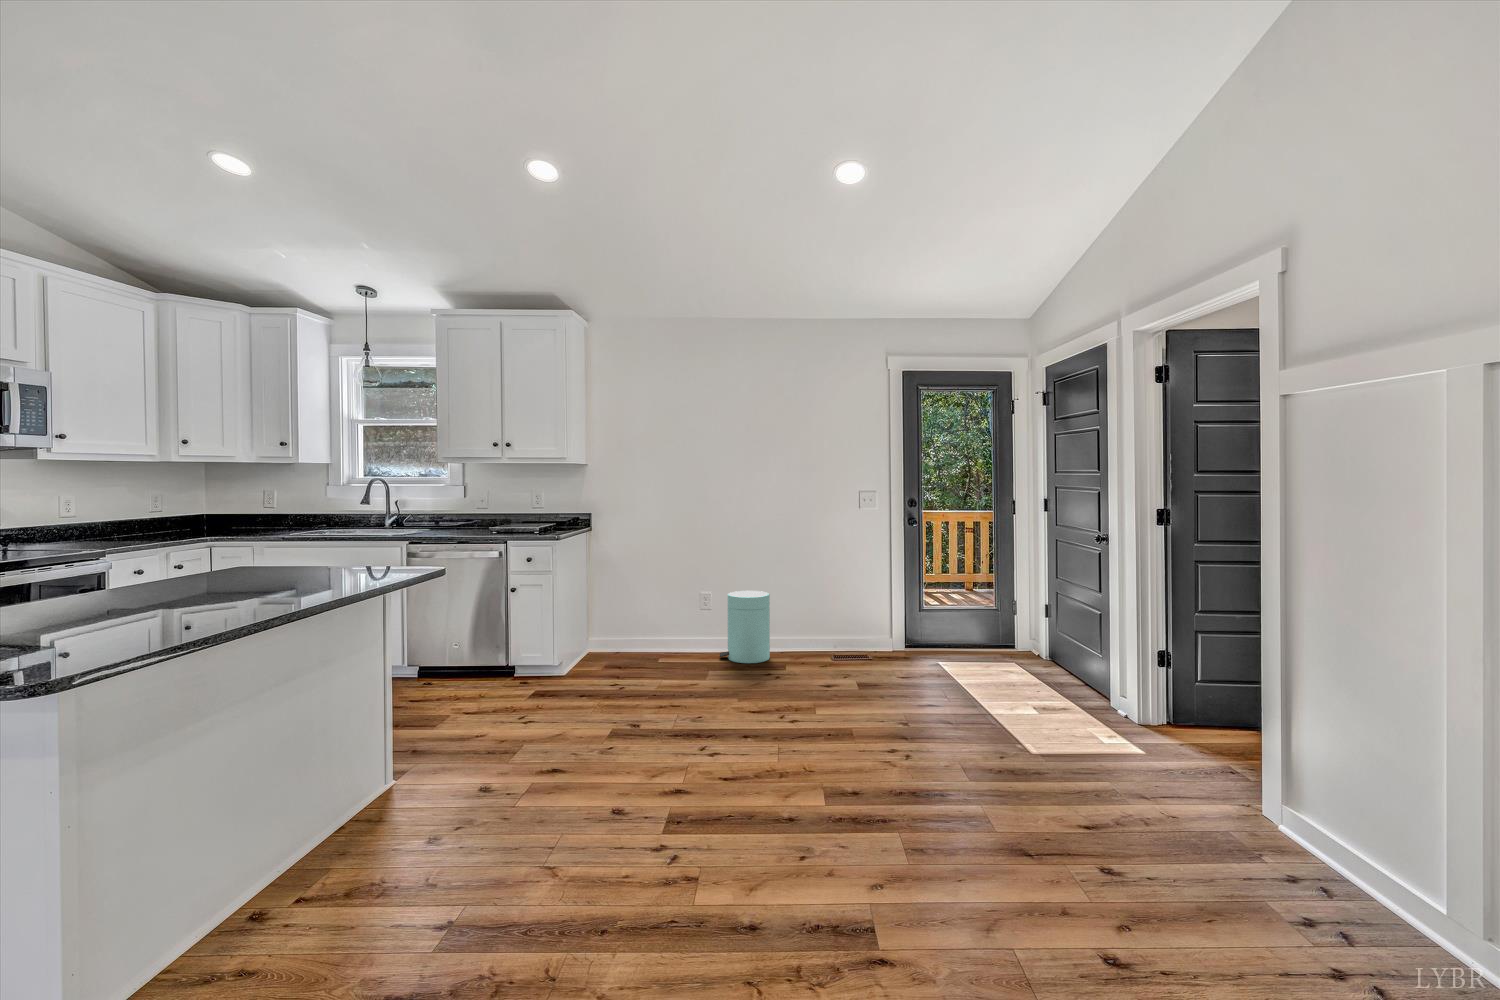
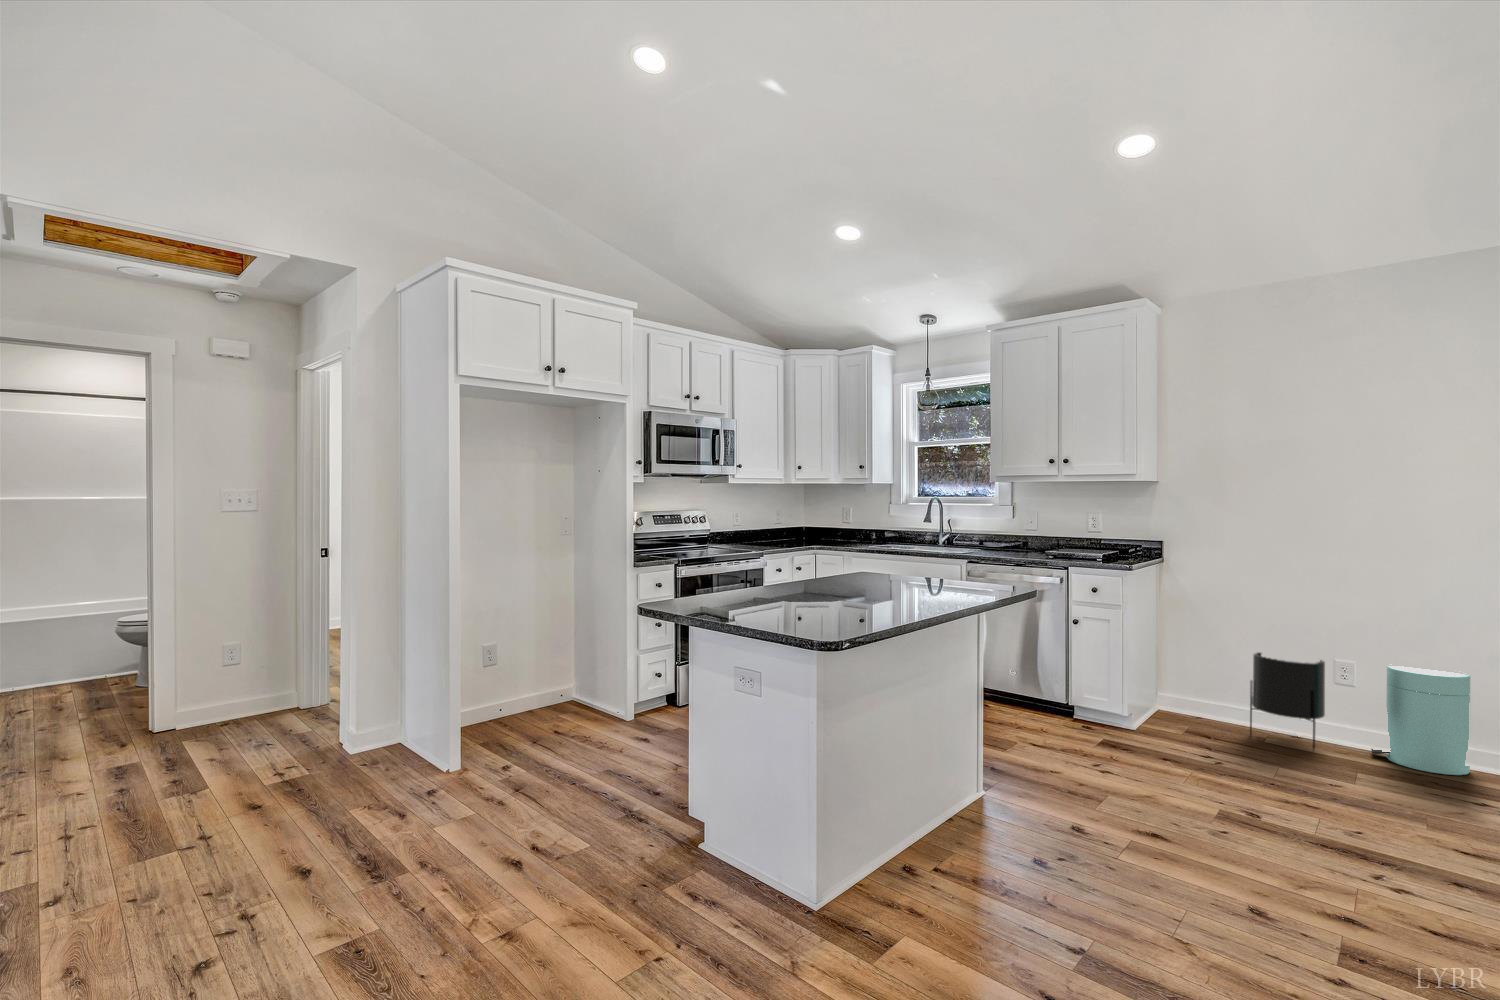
planter: none [648,593,694,663] -> present [1250,652,1325,750]

